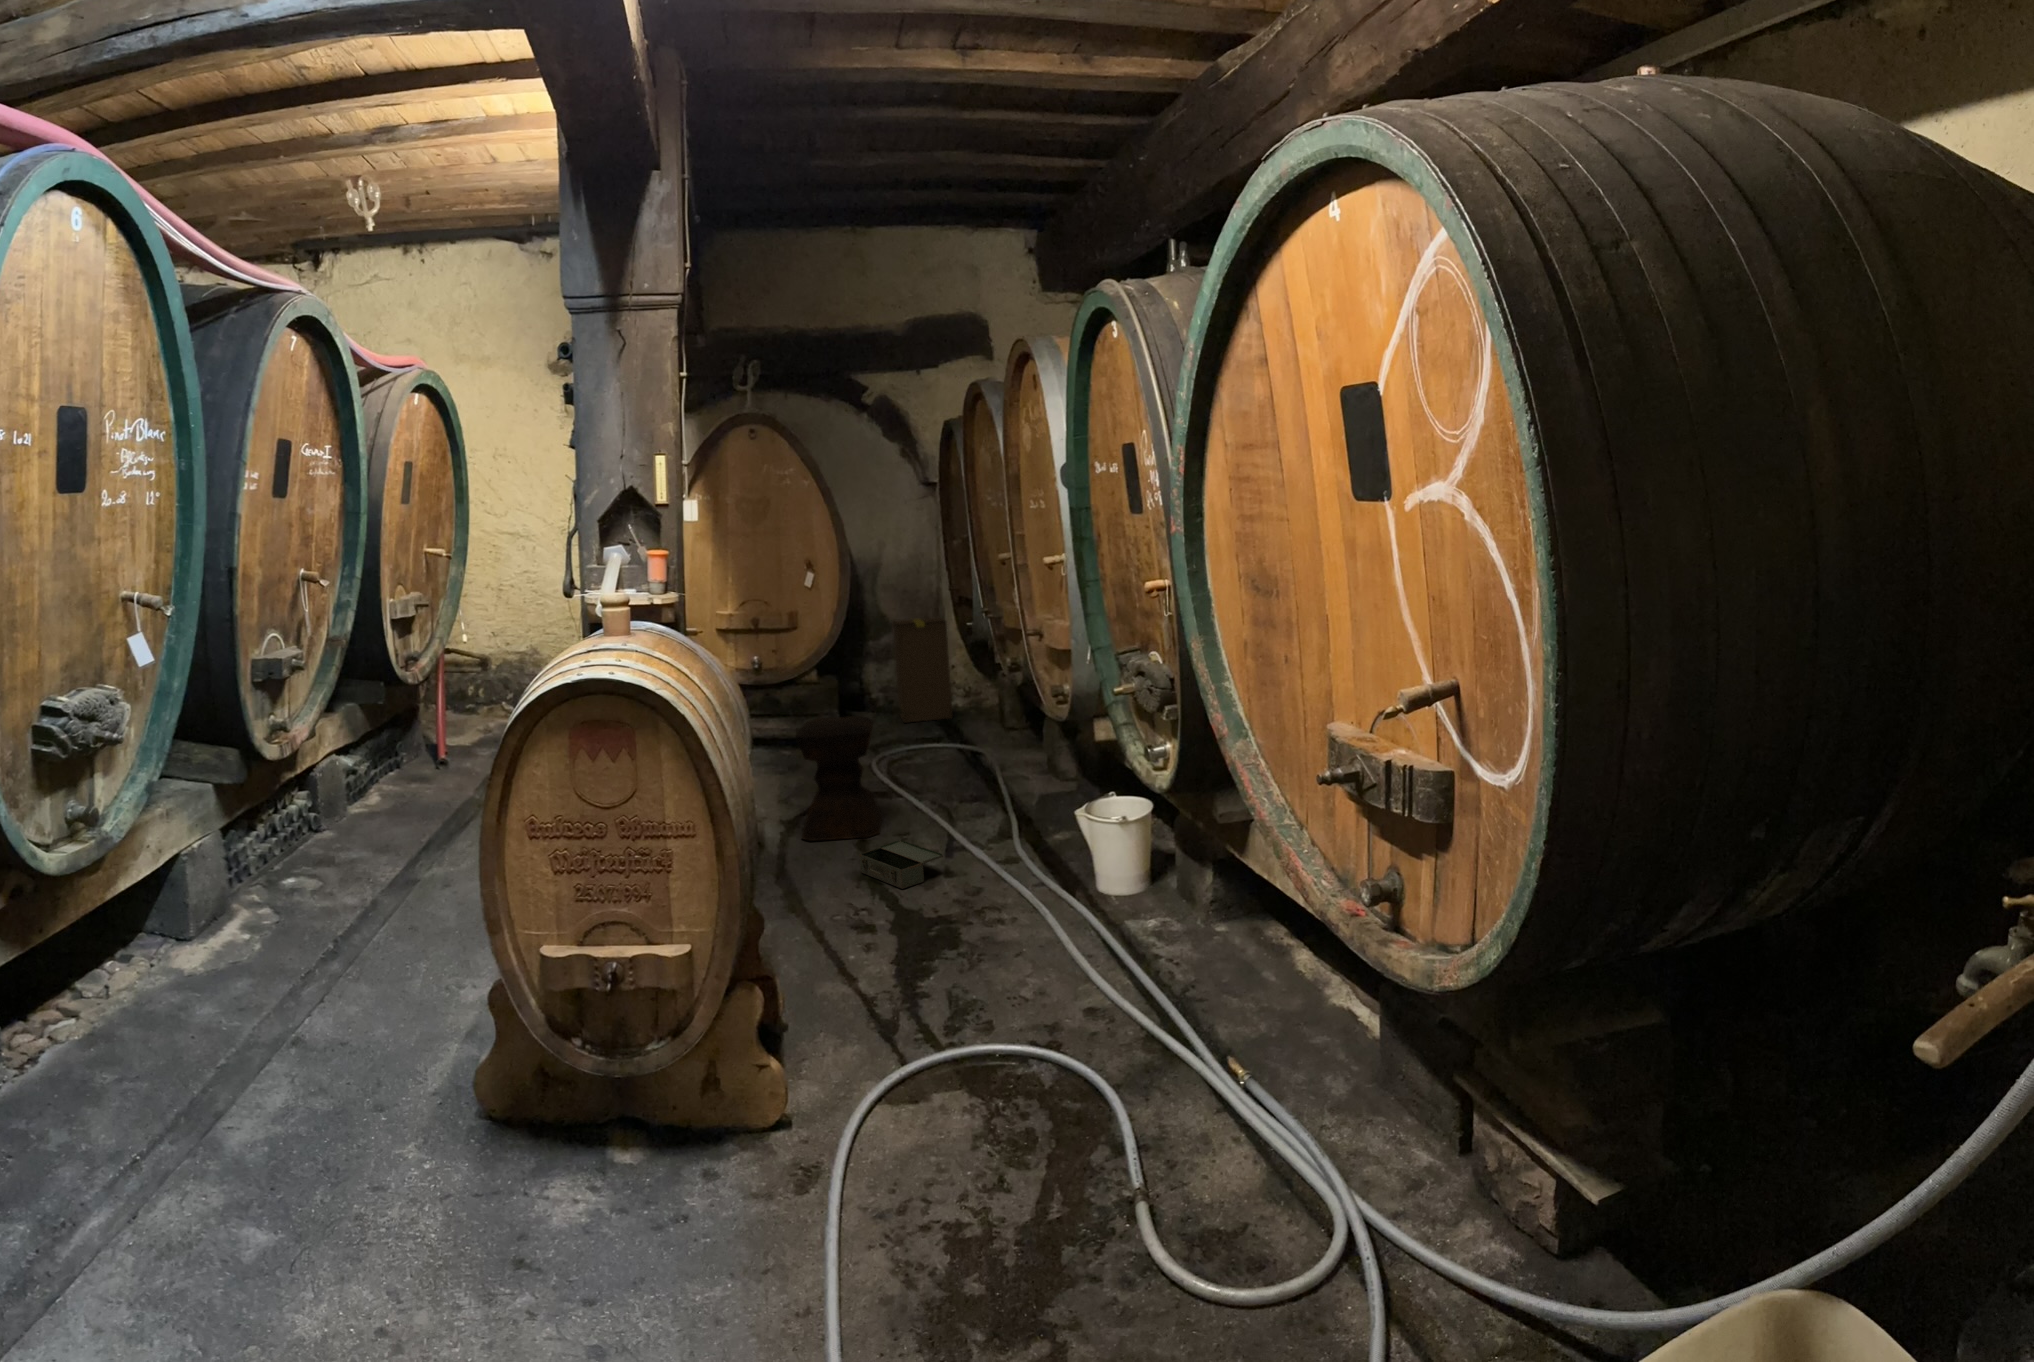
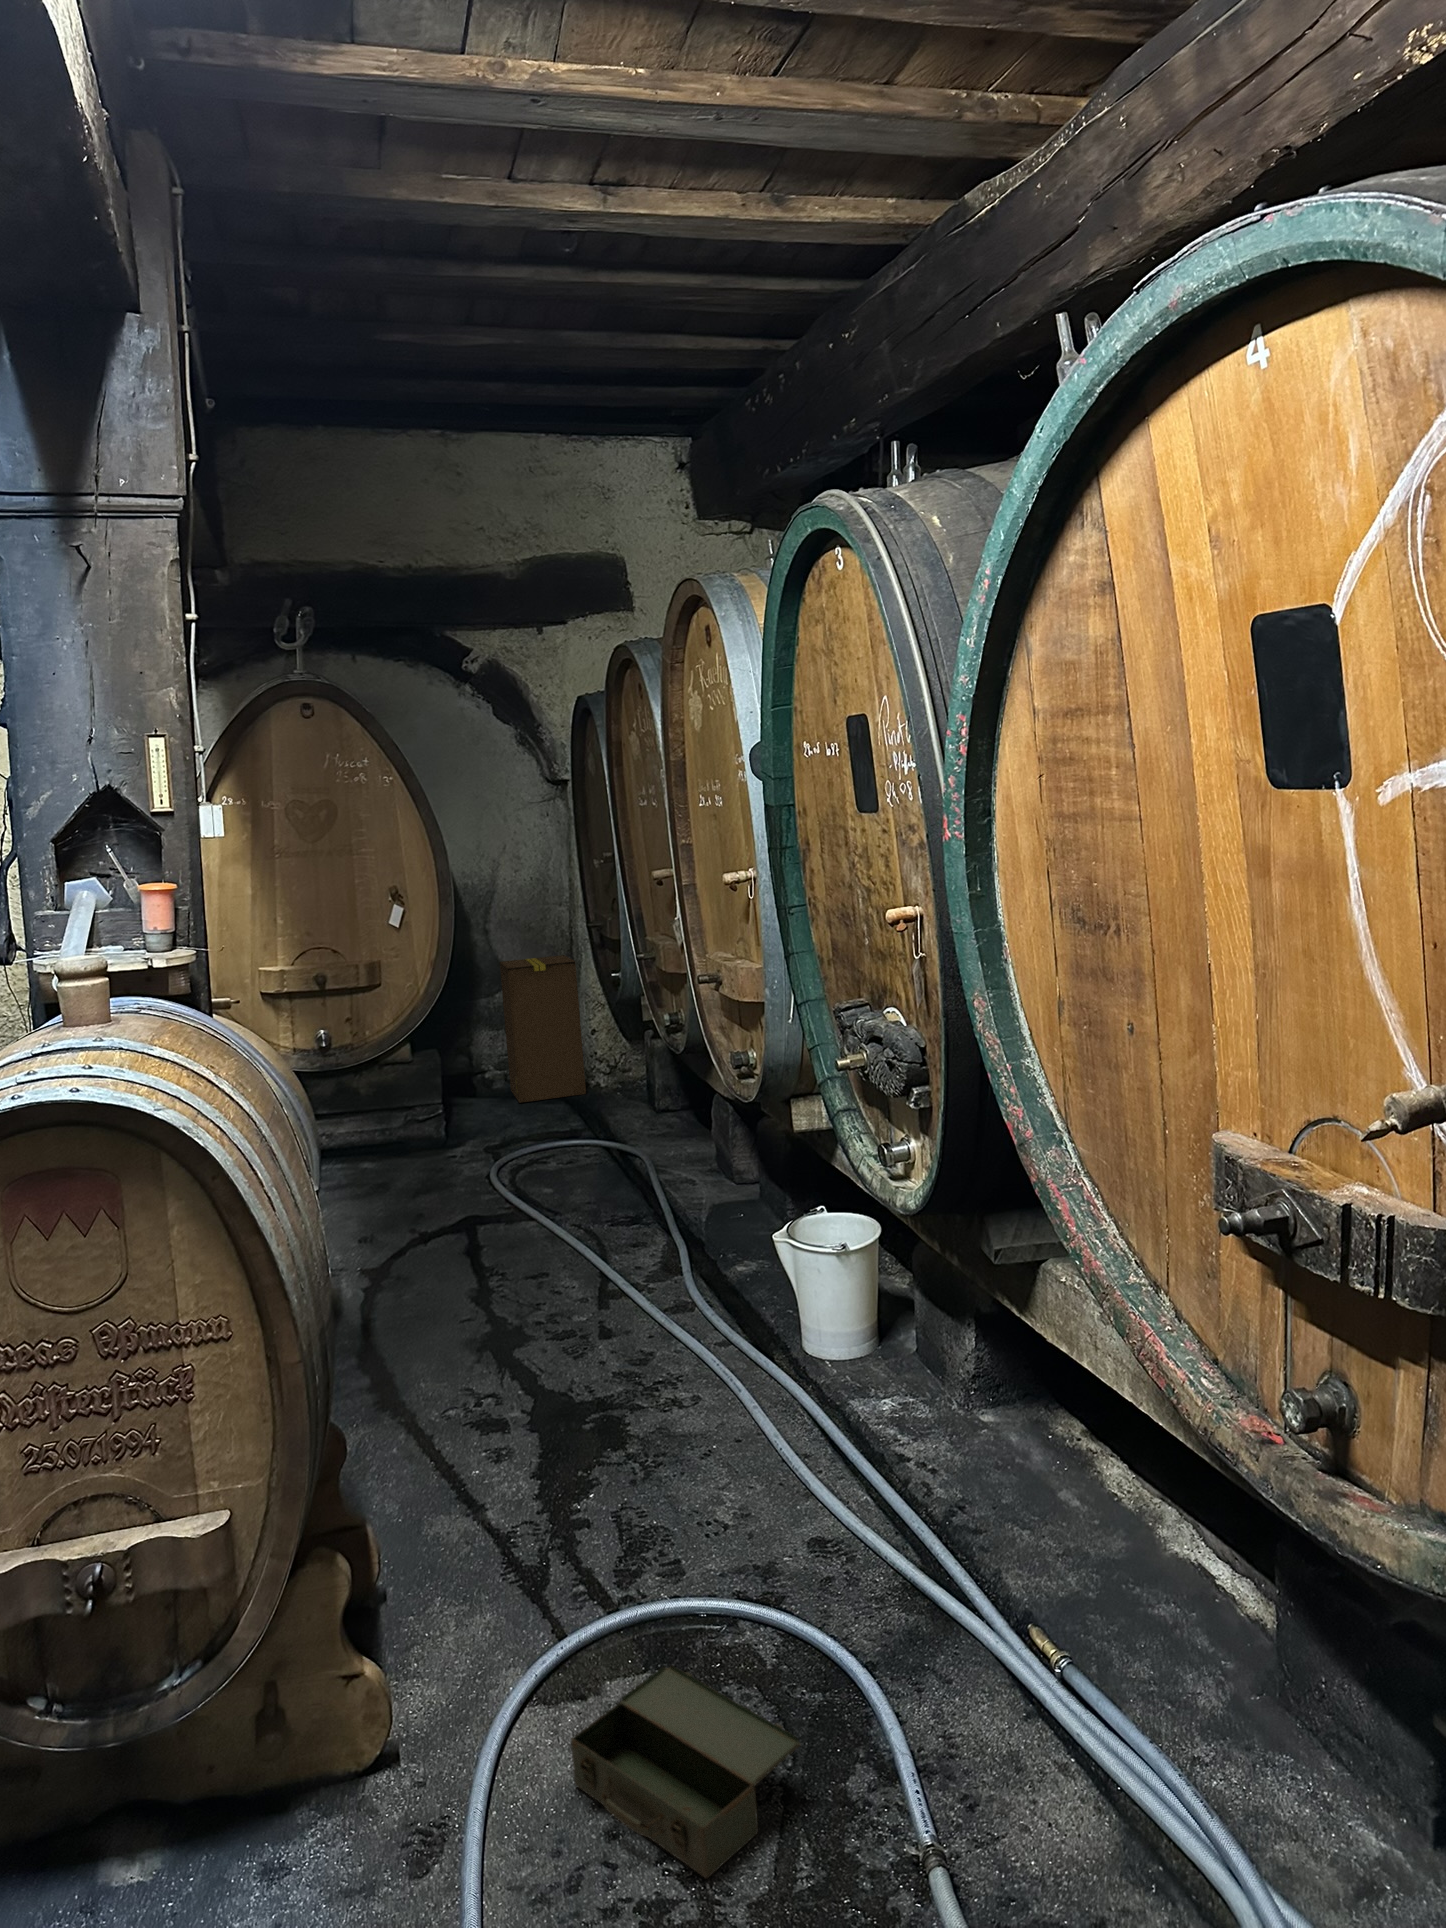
stool: present [796,716,883,841] -> none [371,1105,499,1290]
toolbox: present [859,840,943,889] -> present [571,1666,800,1878]

